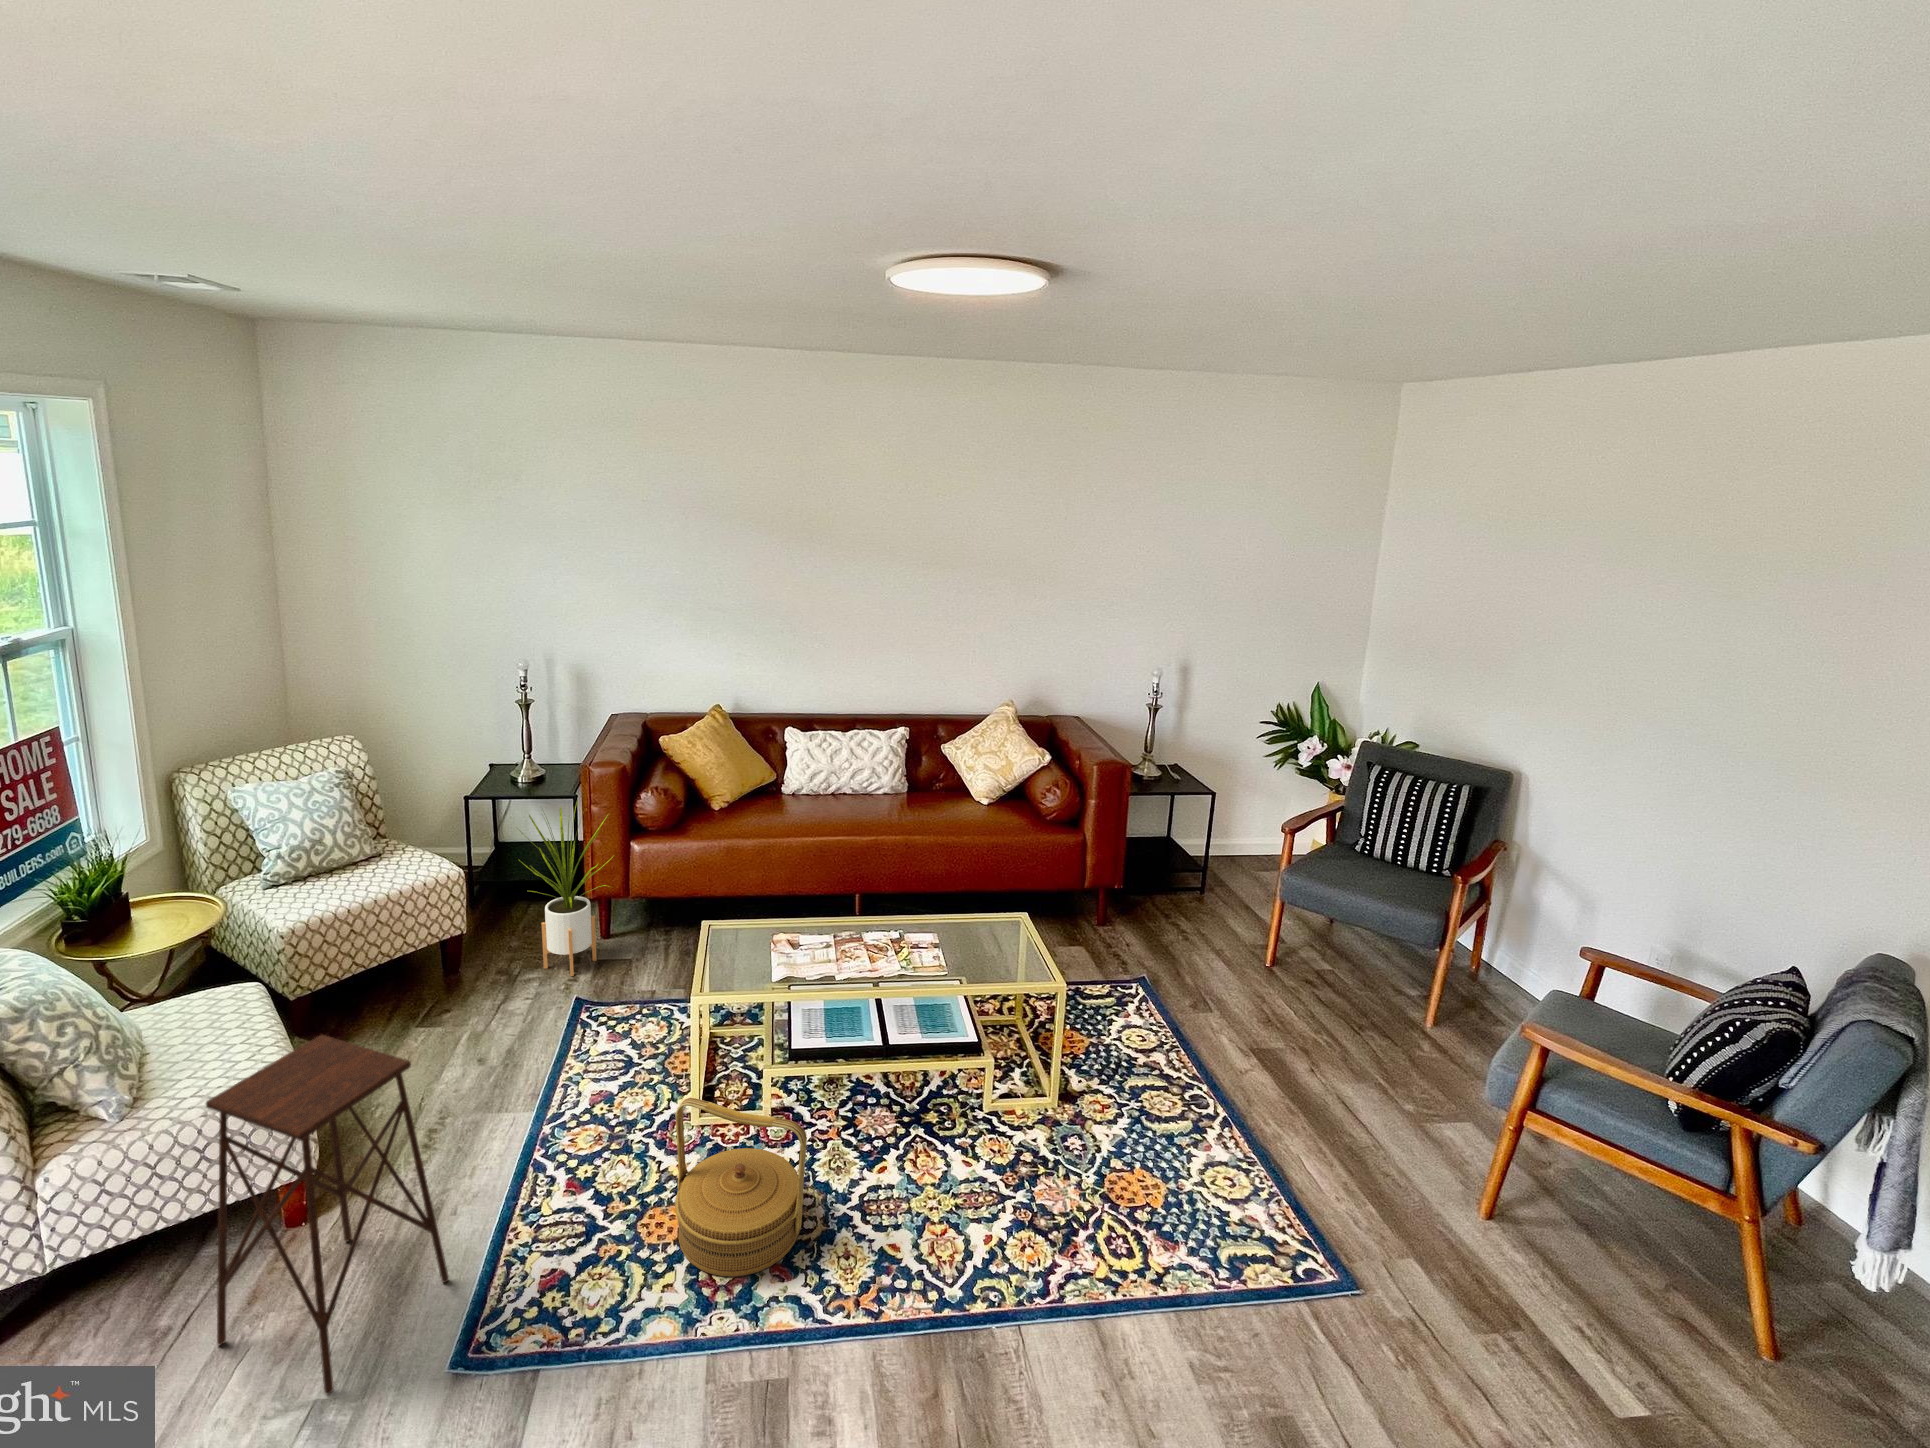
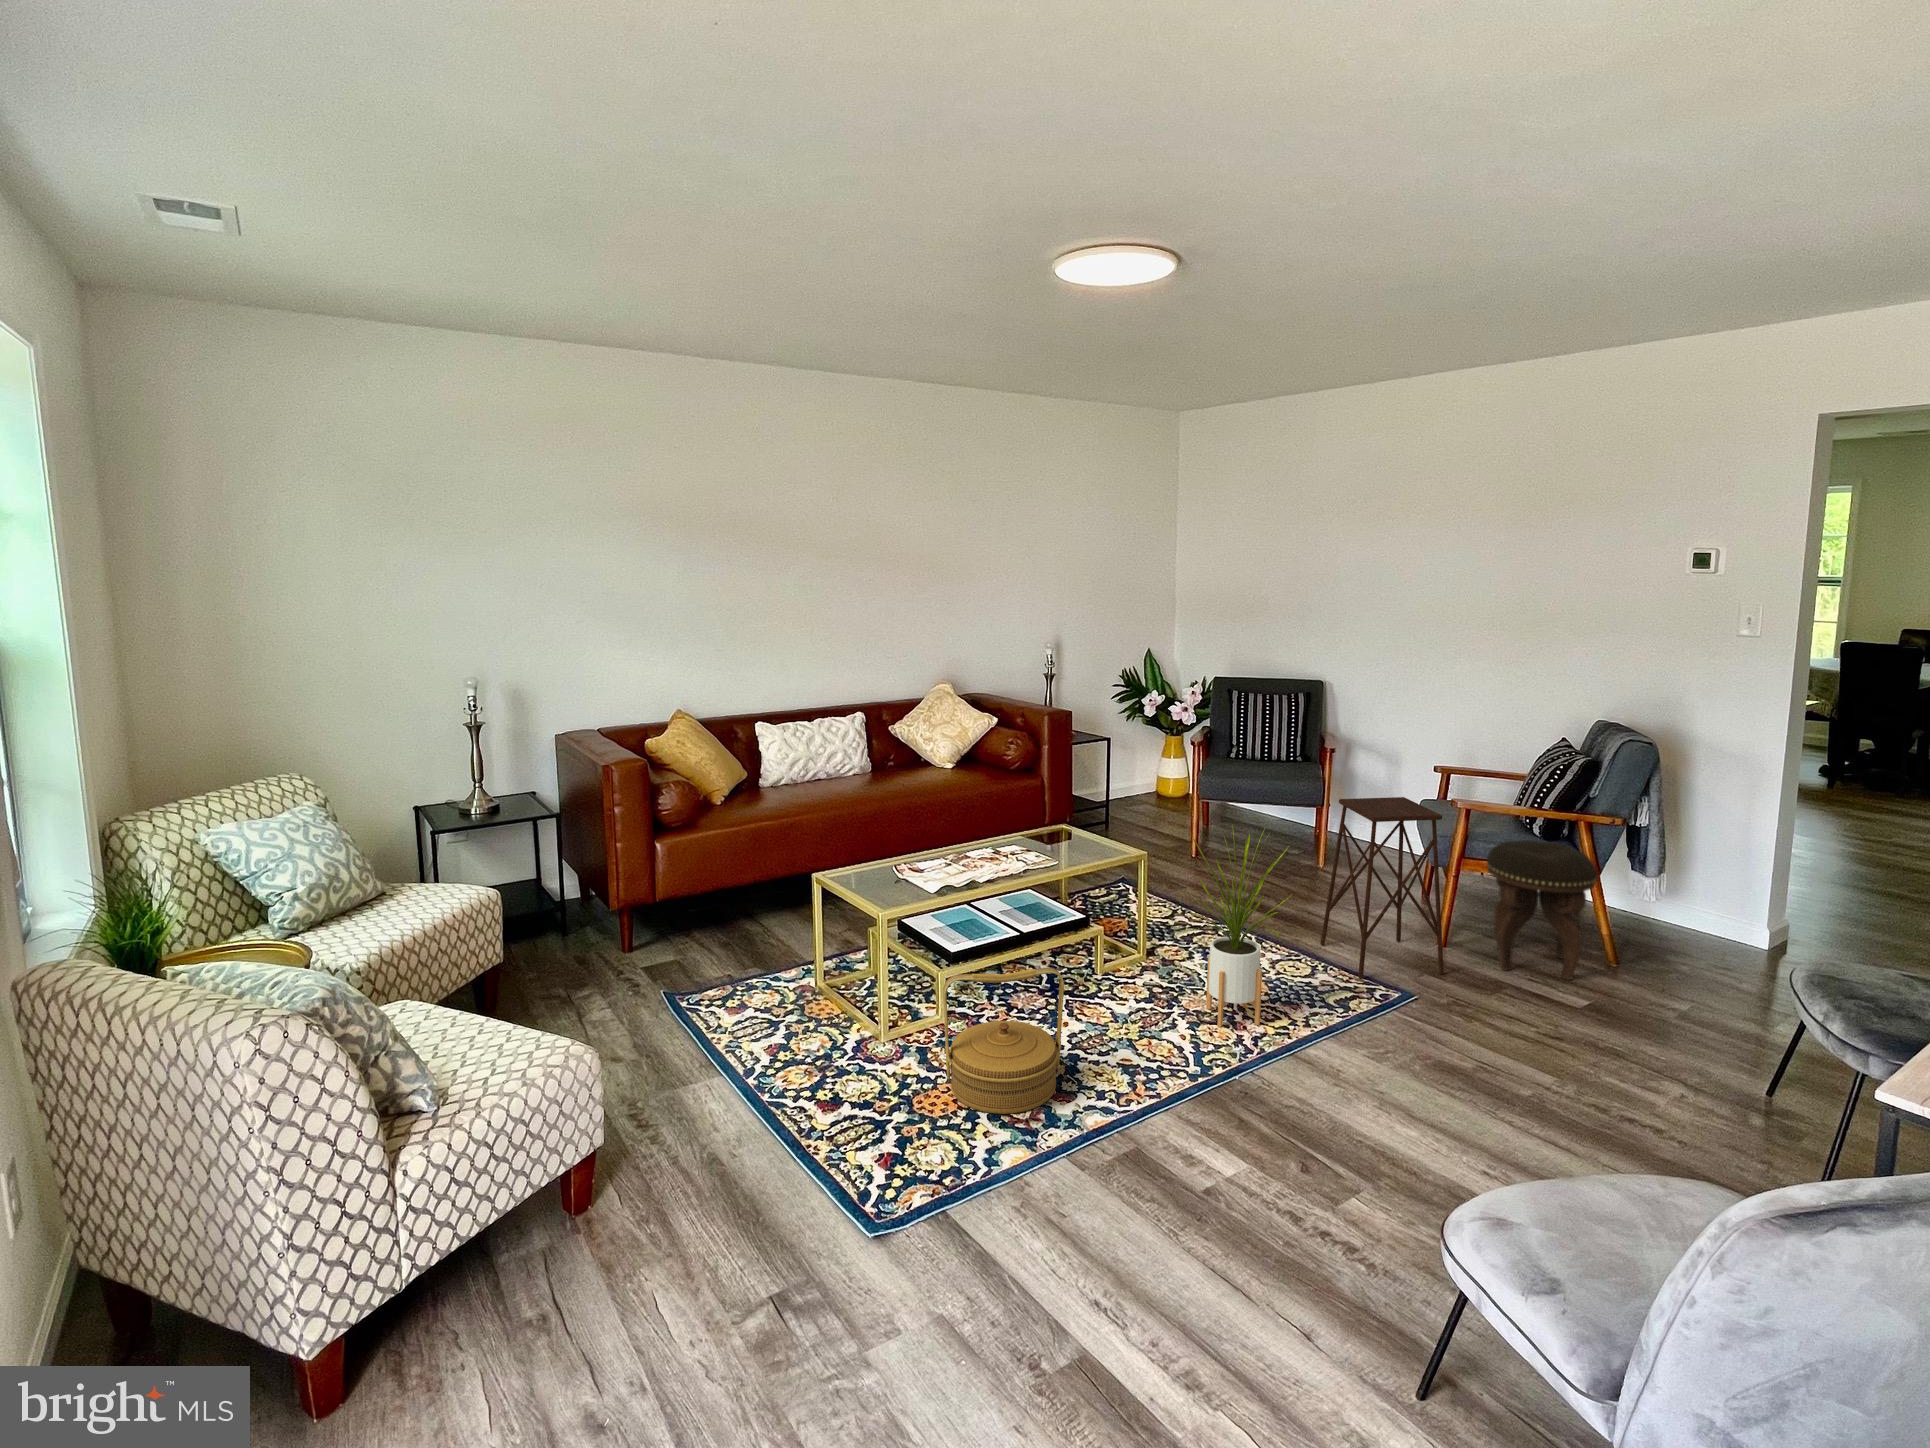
house plant: present [519,804,613,976] -> present [1189,826,1291,1027]
side table: present [206,1035,449,1395] -> present [1320,797,1444,979]
footstool: none [1549,1109,1752,1364] -> present [1487,840,1597,980]

